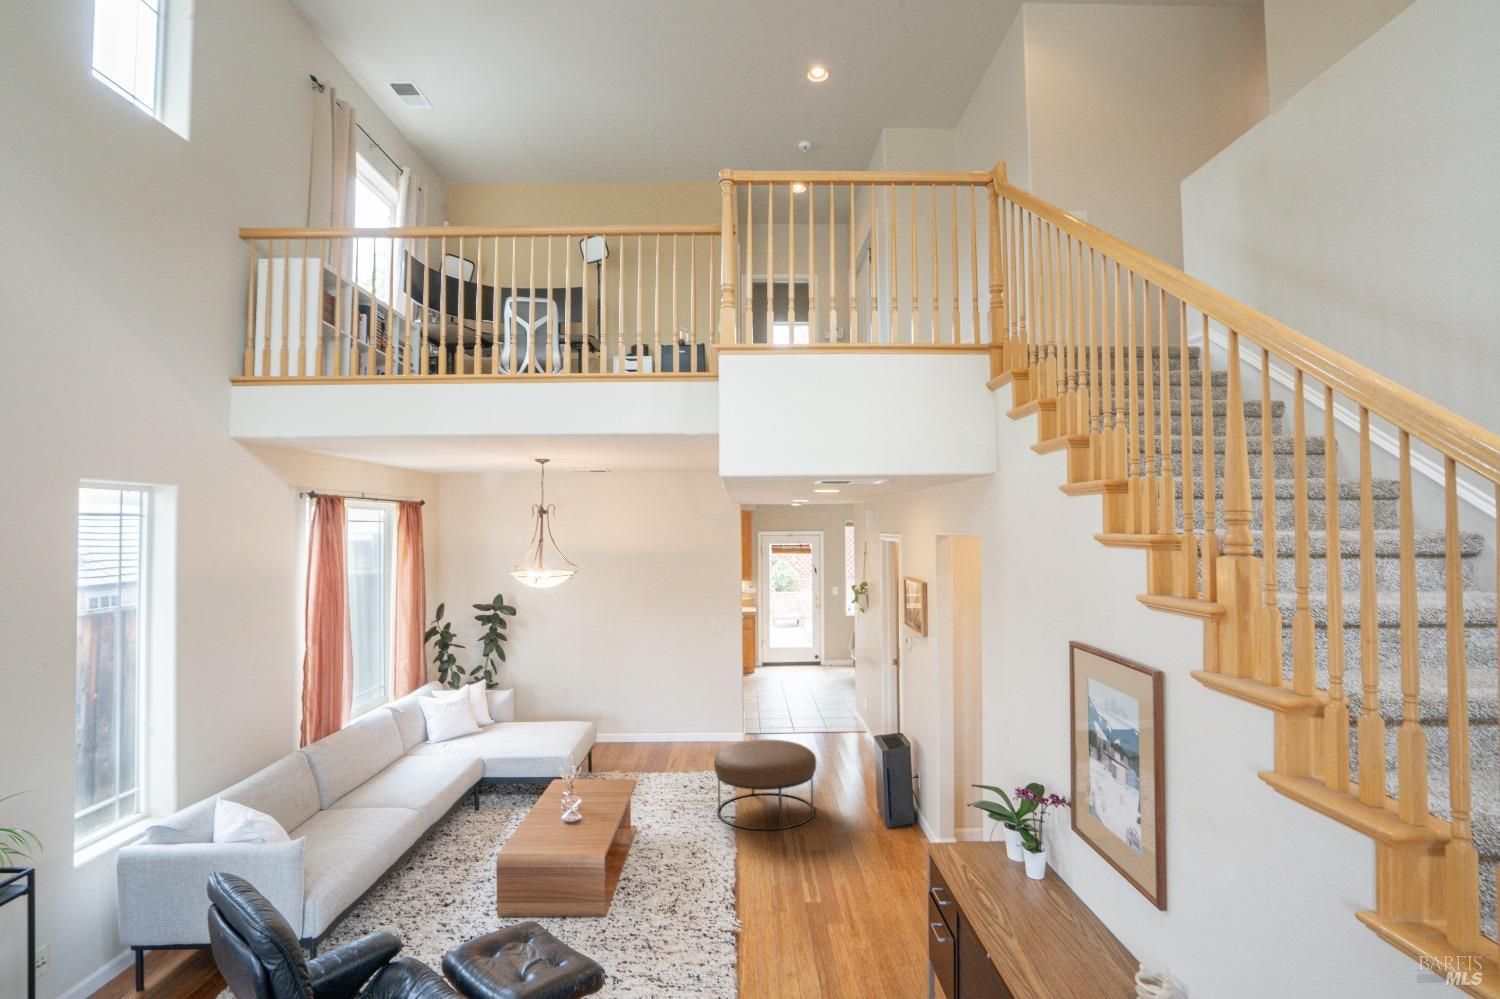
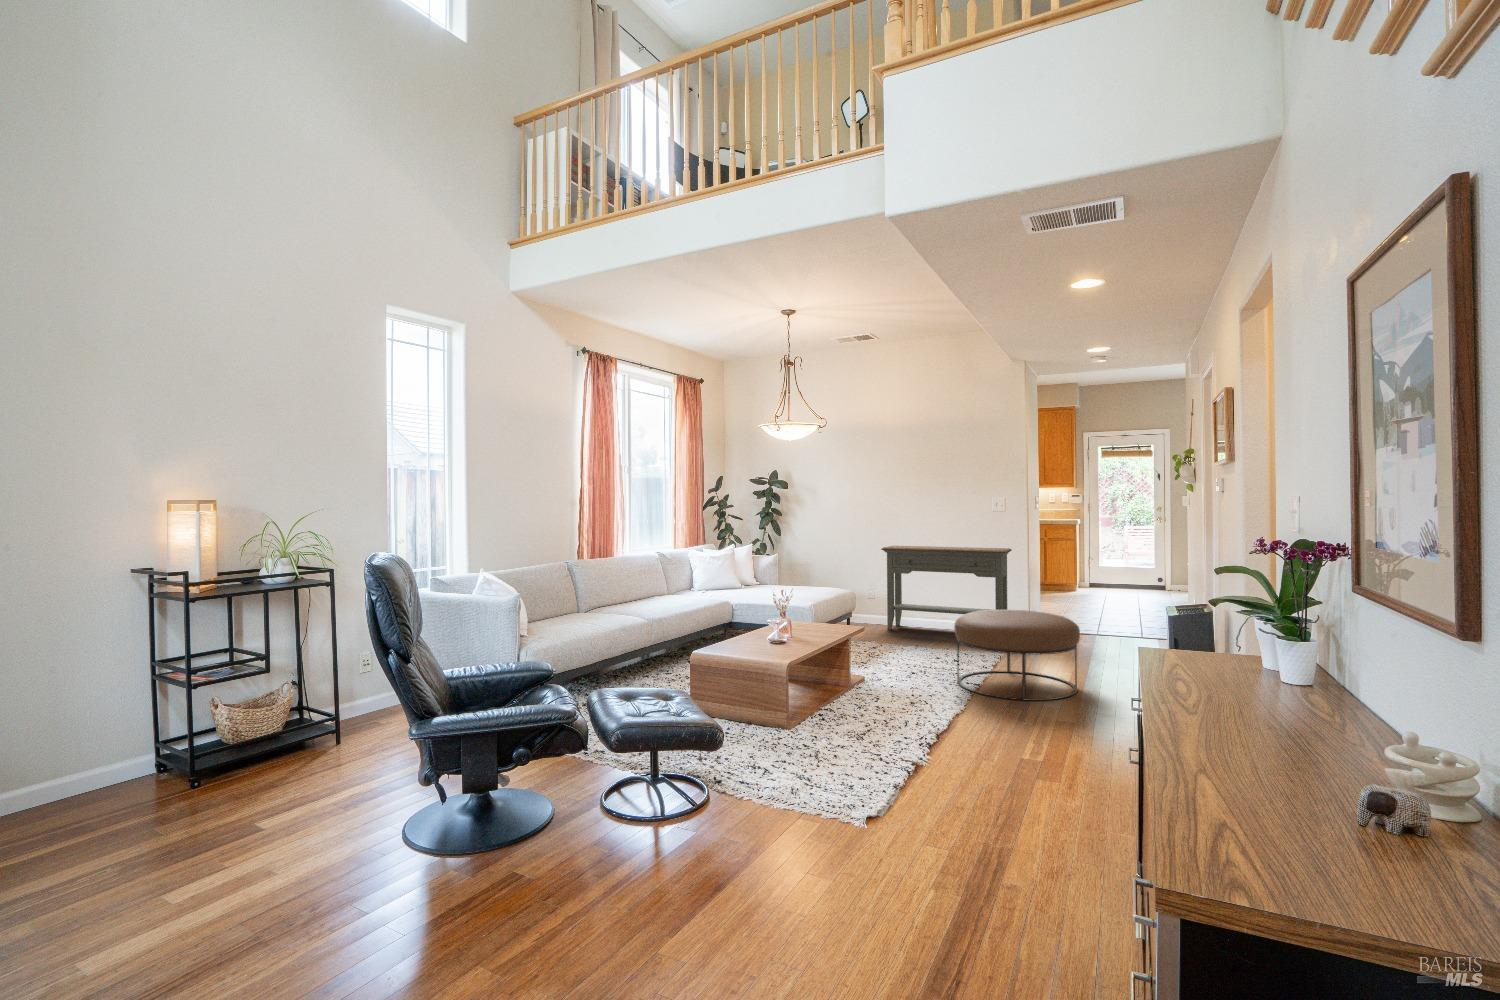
console table: none [617,665,732,751] -> present [882,546,1011,630]

